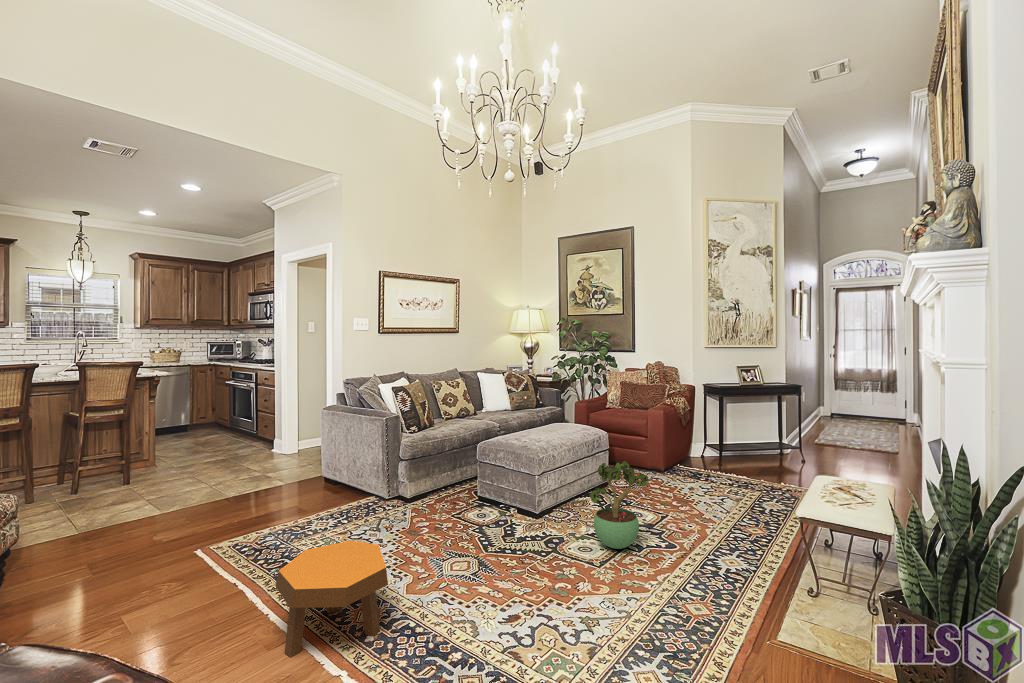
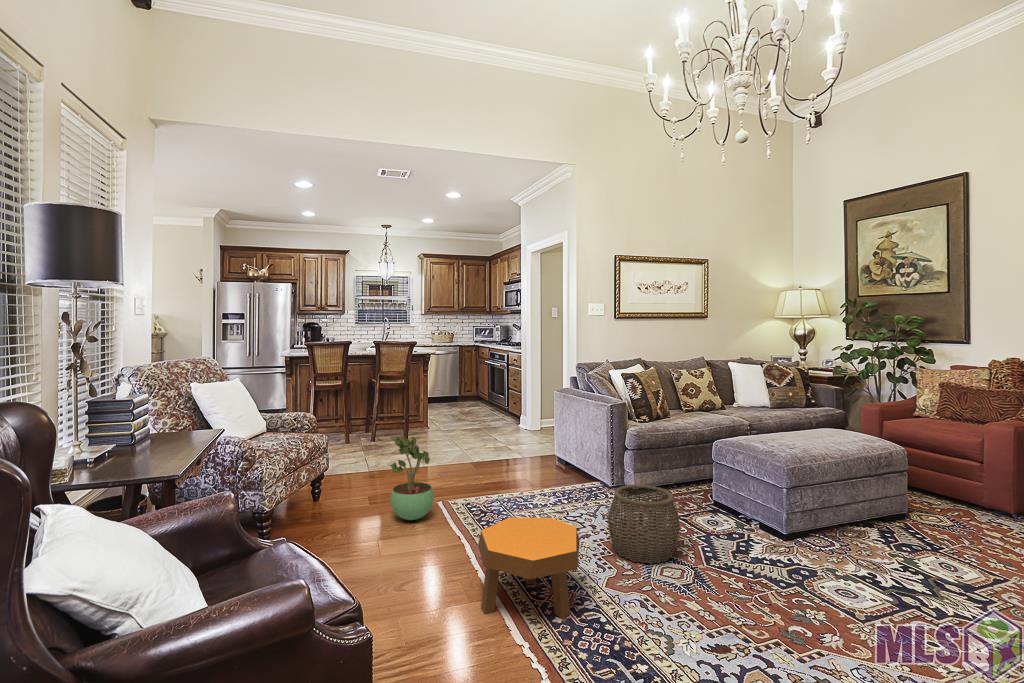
potted plant: present [589,461,649,549] -> present [390,437,434,520]
woven basket: none [398,492,463,565] -> present [607,484,680,564]

